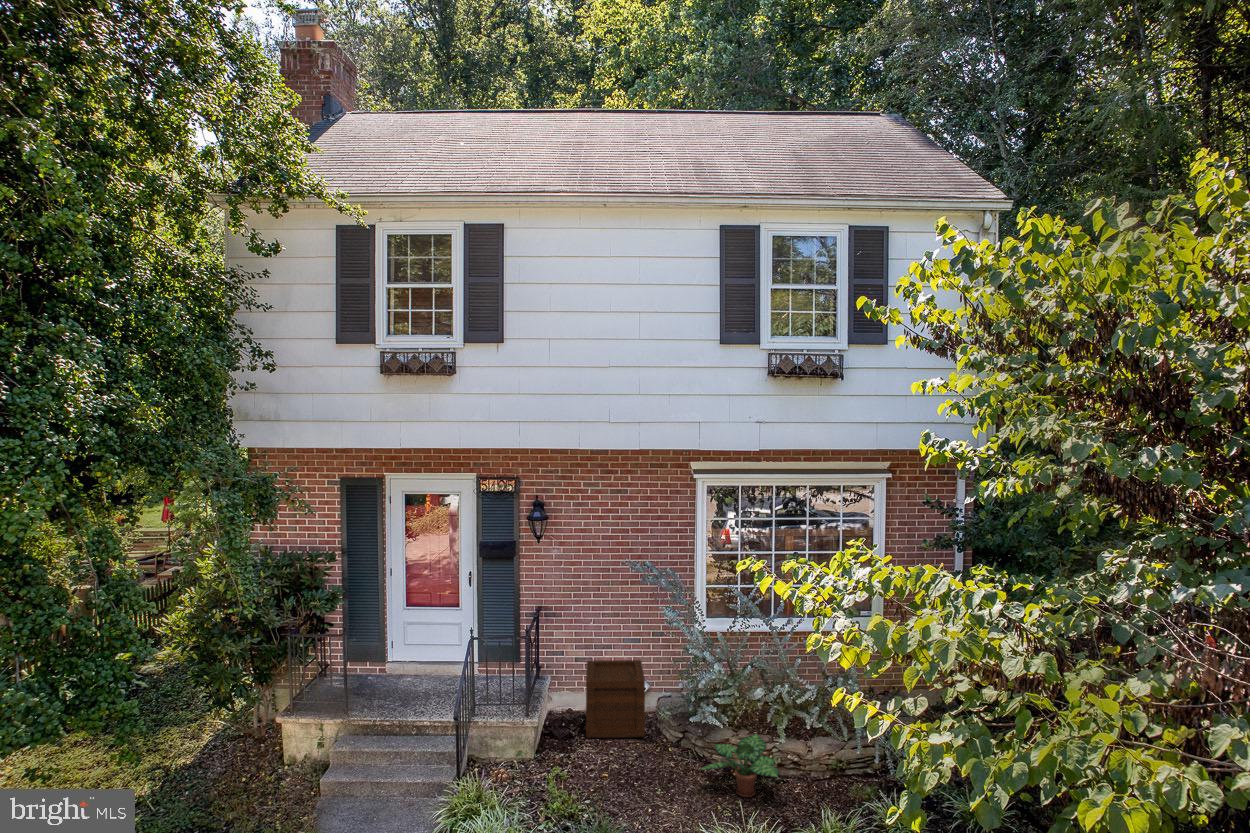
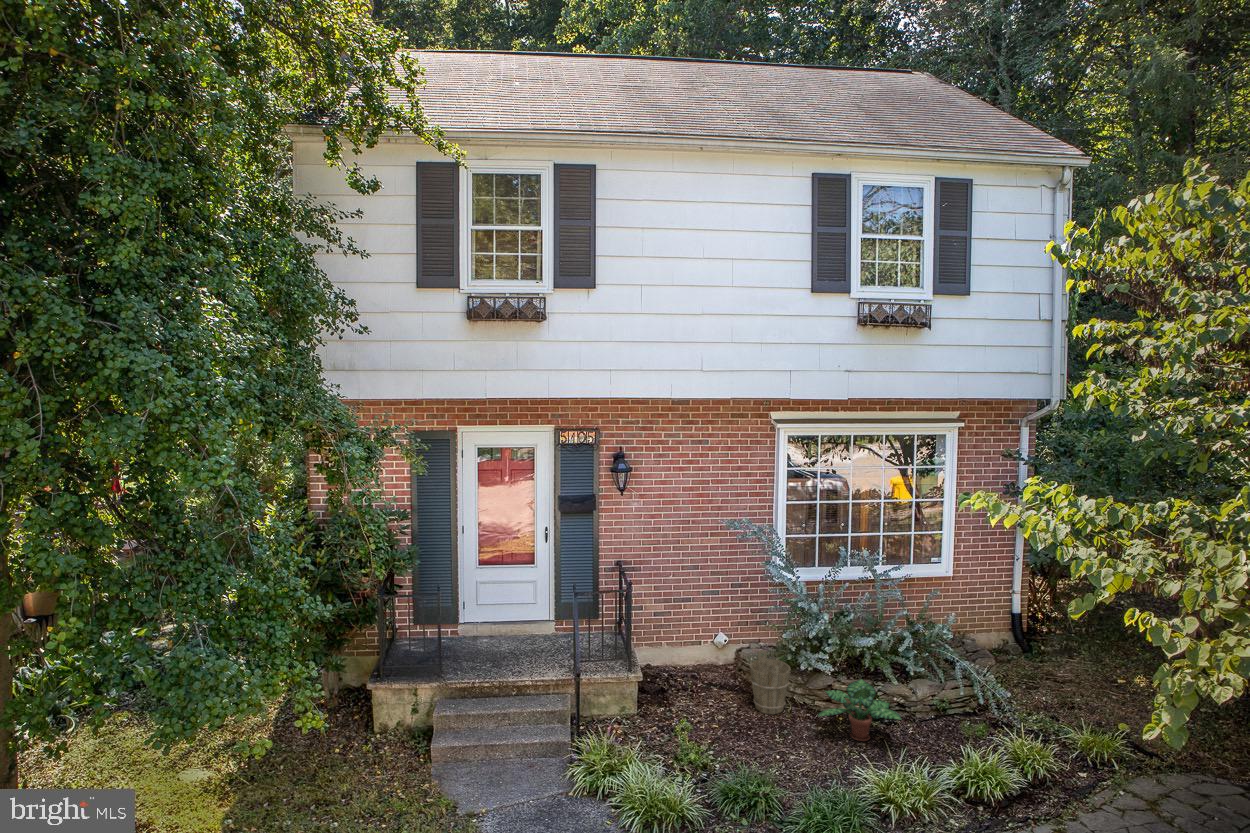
wooden crate: present [586,660,645,738] -> none [668,612,739,691]
bucket: none [648,700,688,766] -> present [750,650,790,714]

